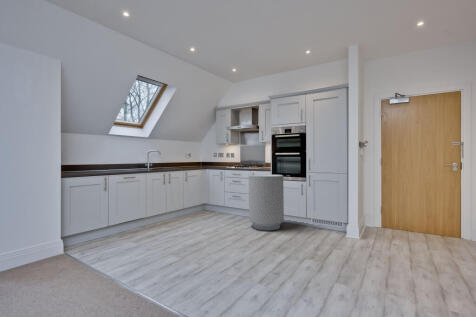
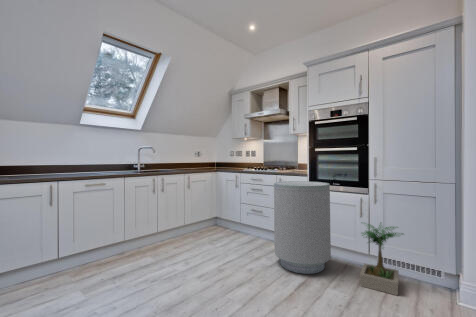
potted plant: none [298,197,325,236] -> present [360,224,399,295]

